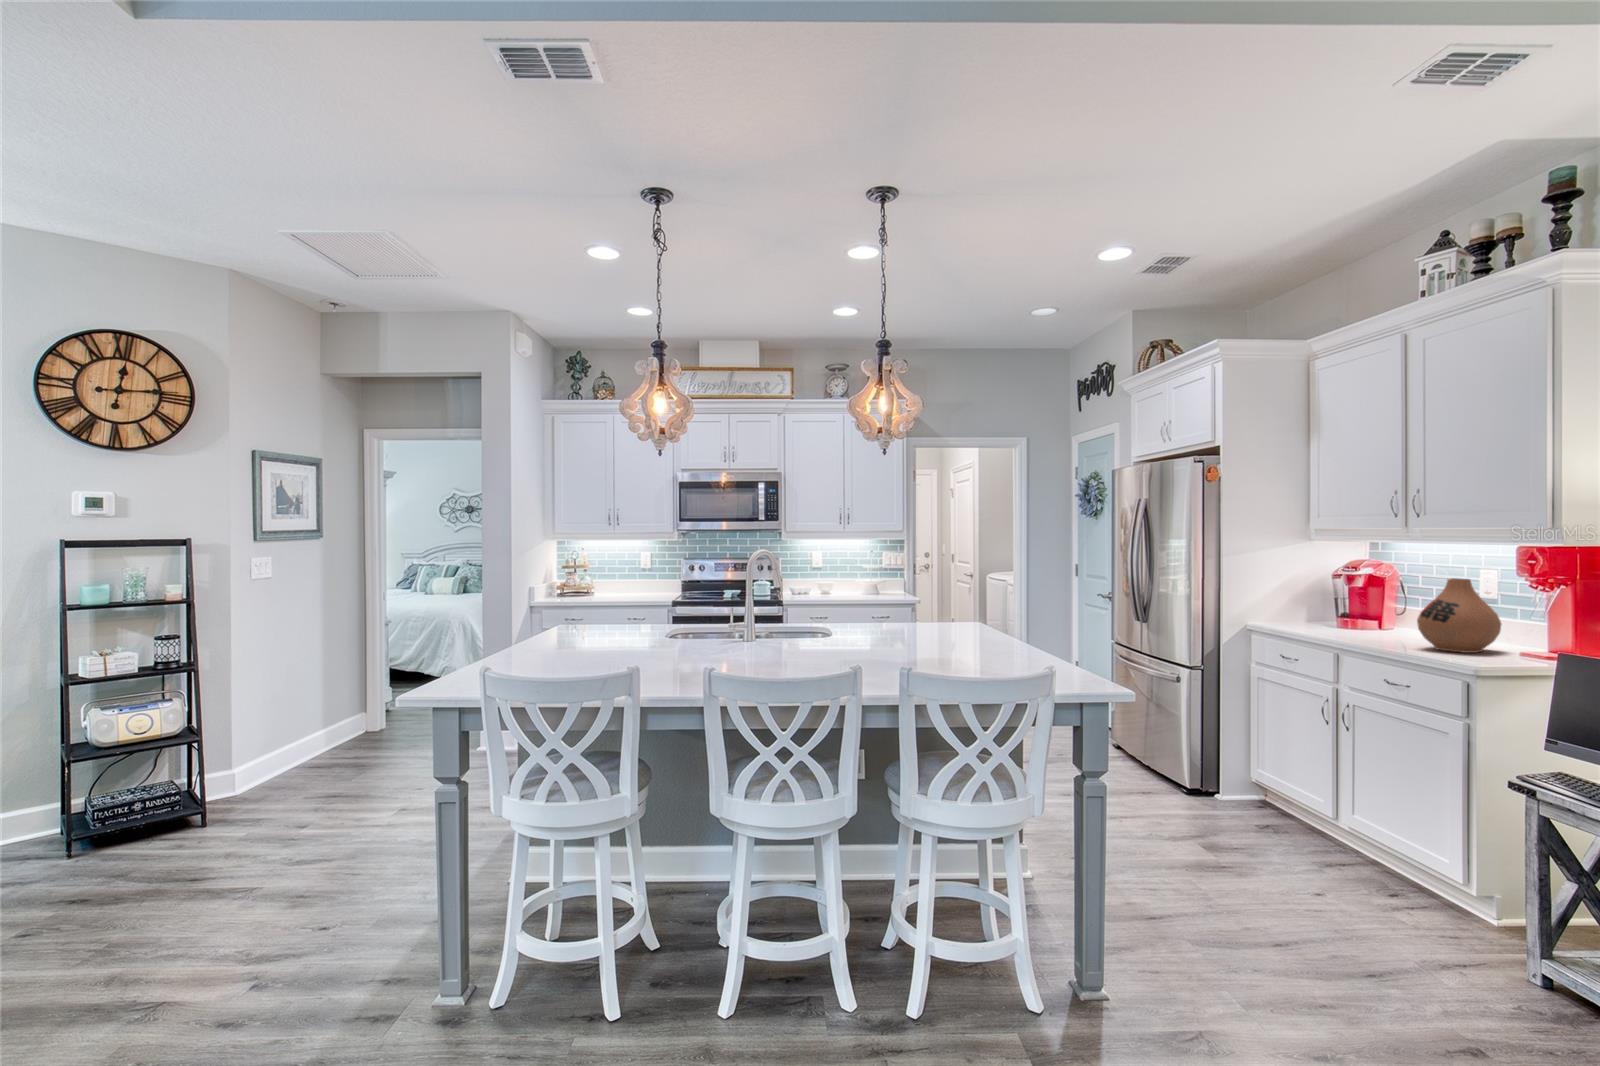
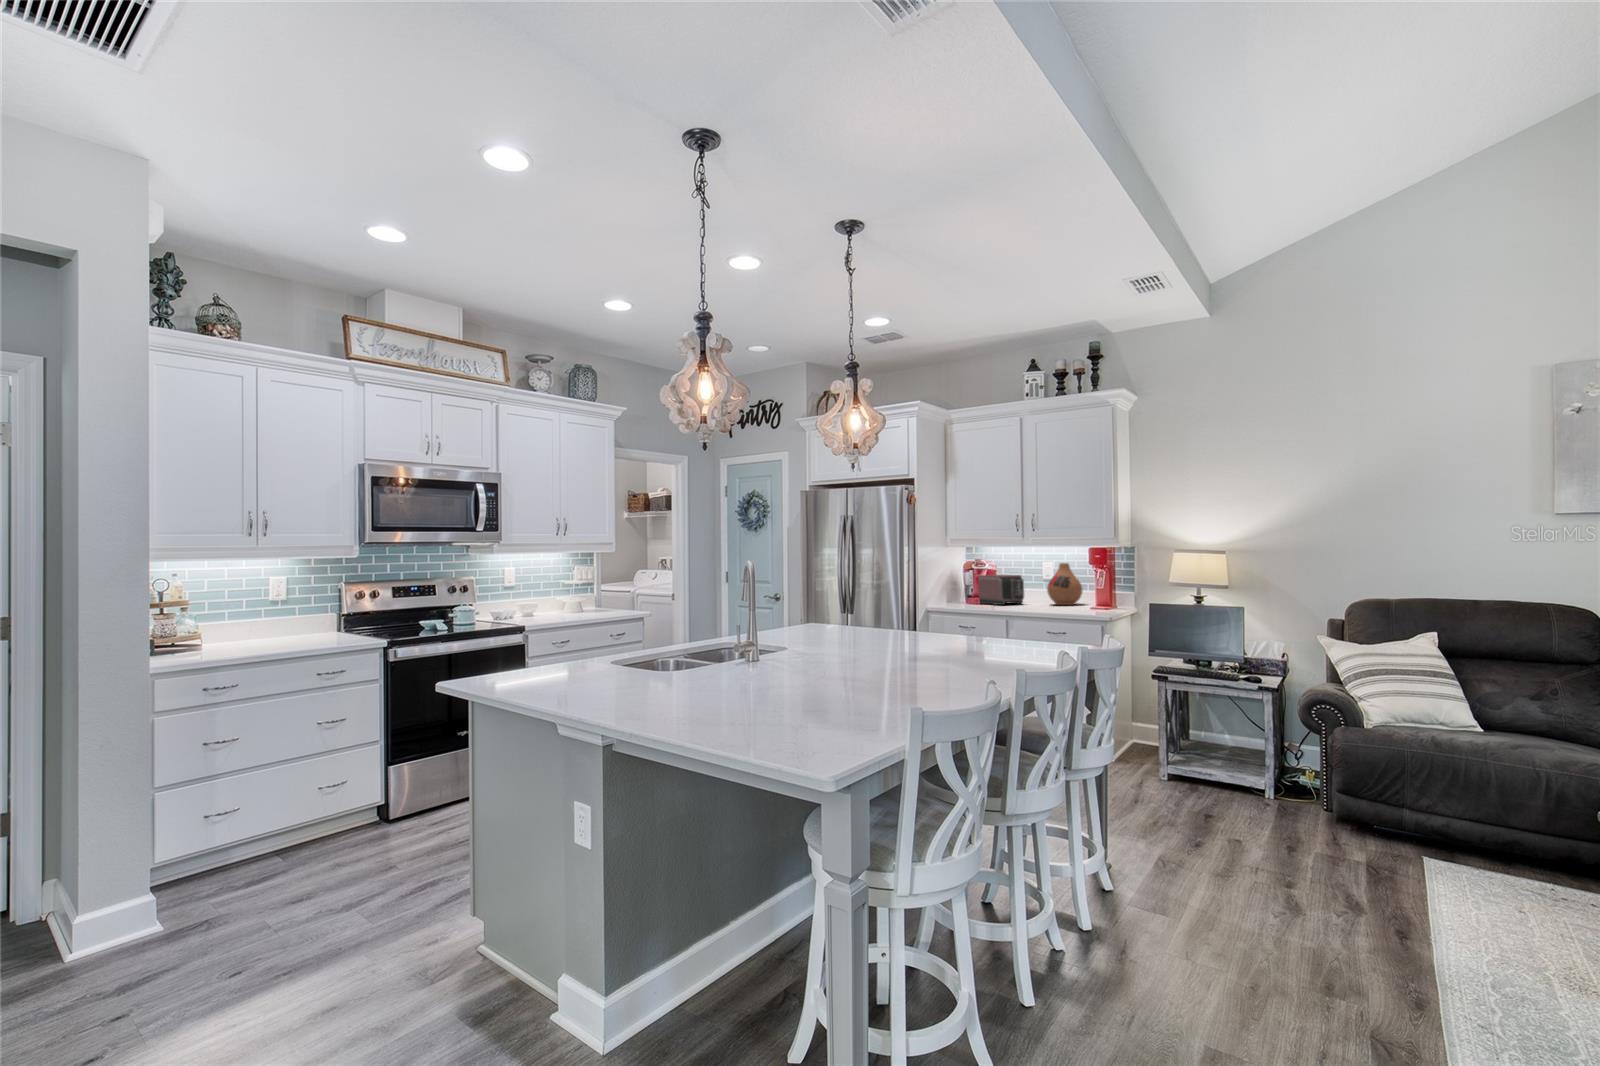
toaster: none [1342,587,1400,640] -> present [978,575,1024,605]

